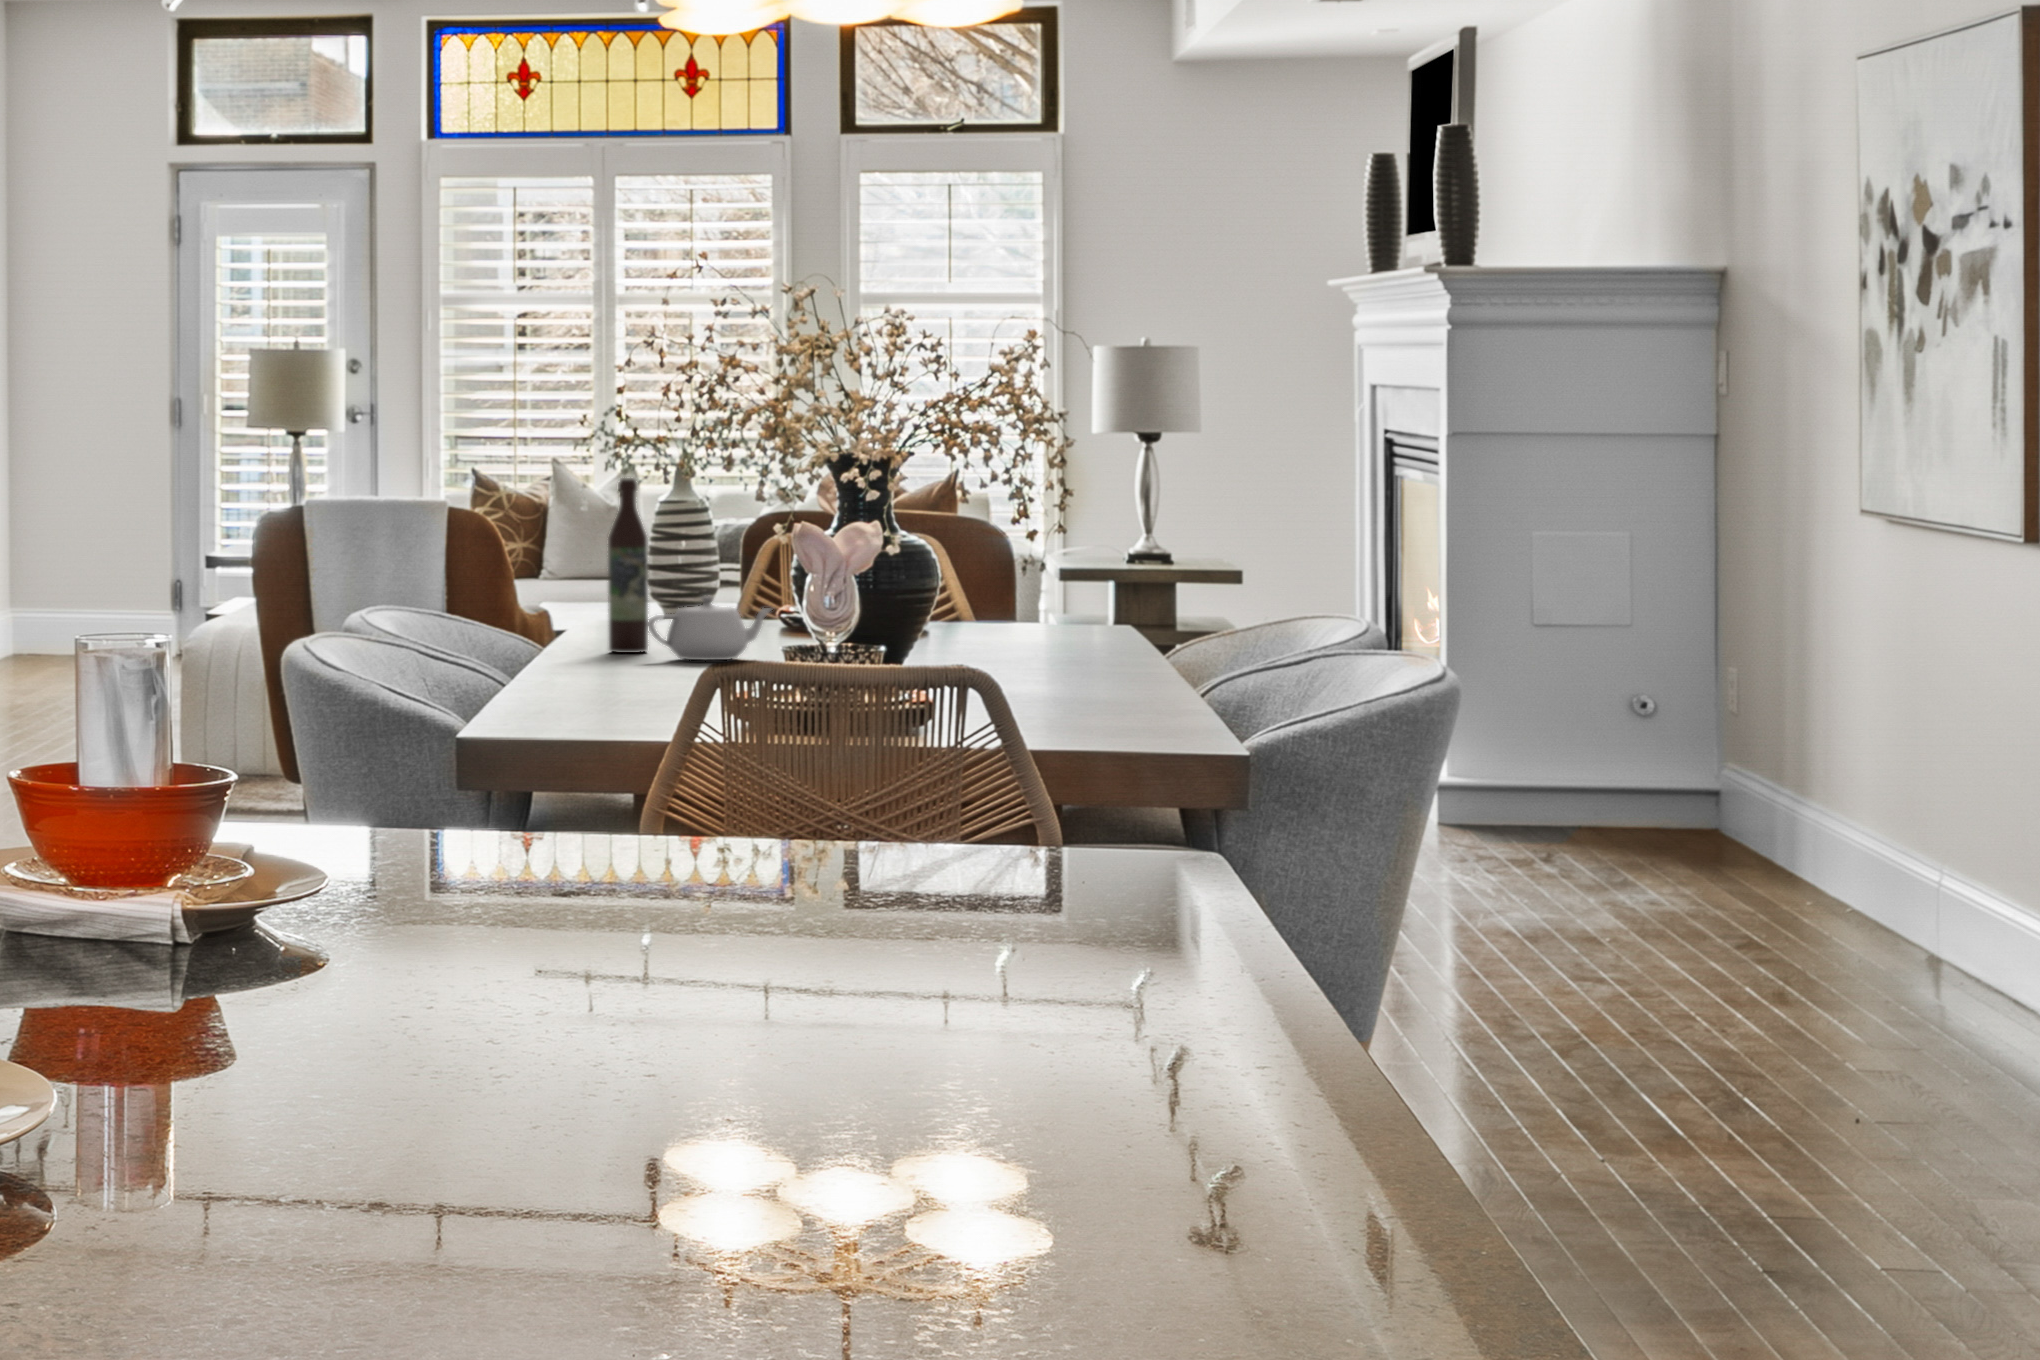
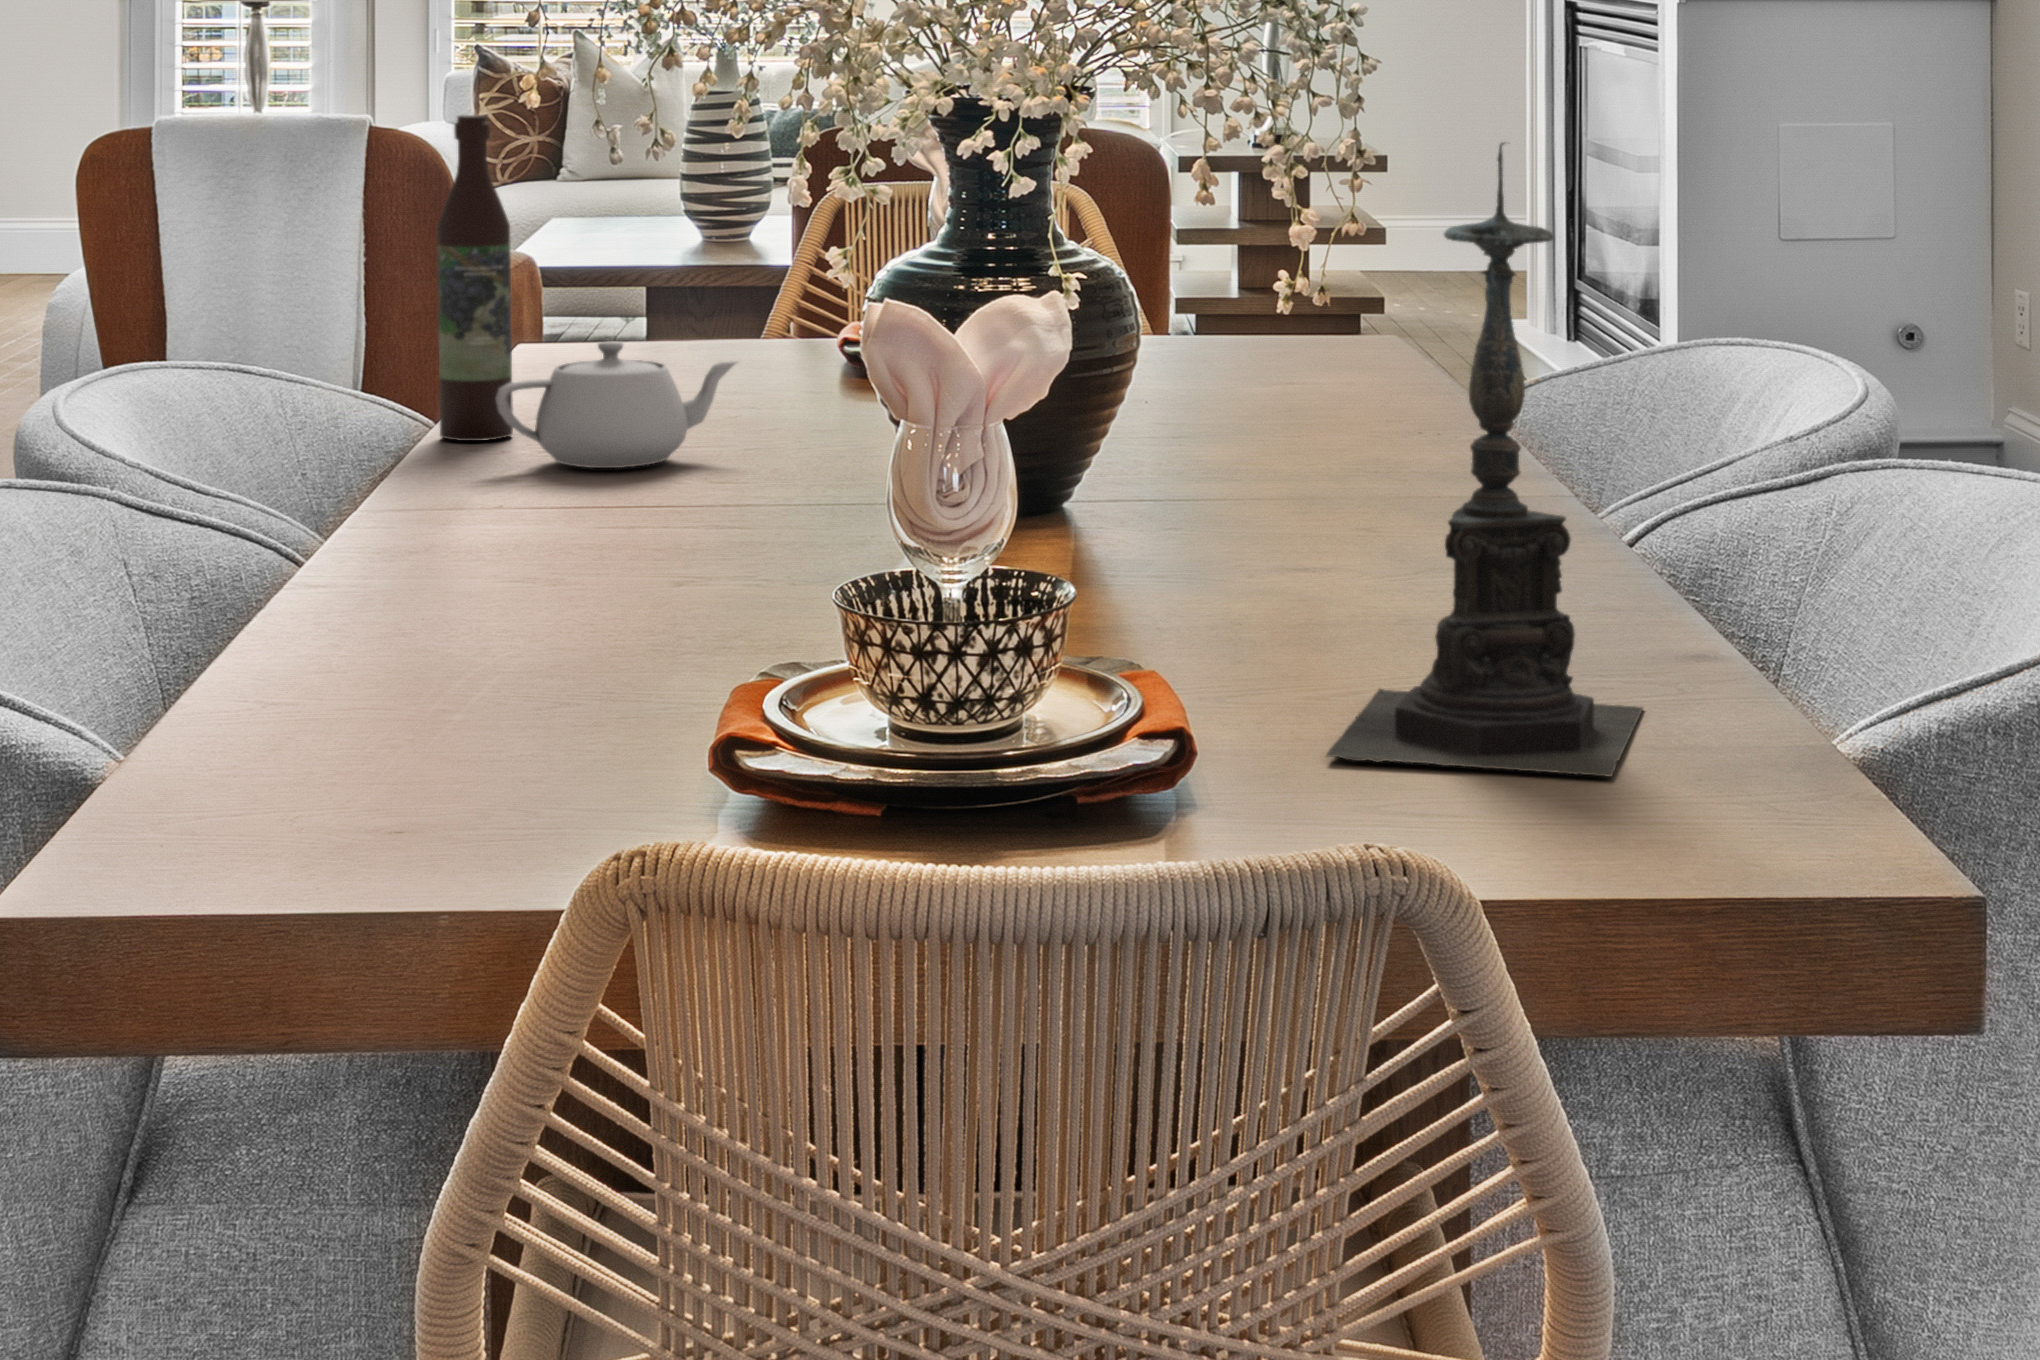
candle holder: none [1056,470,1202,730] -> present [1326,143,1643,777]

